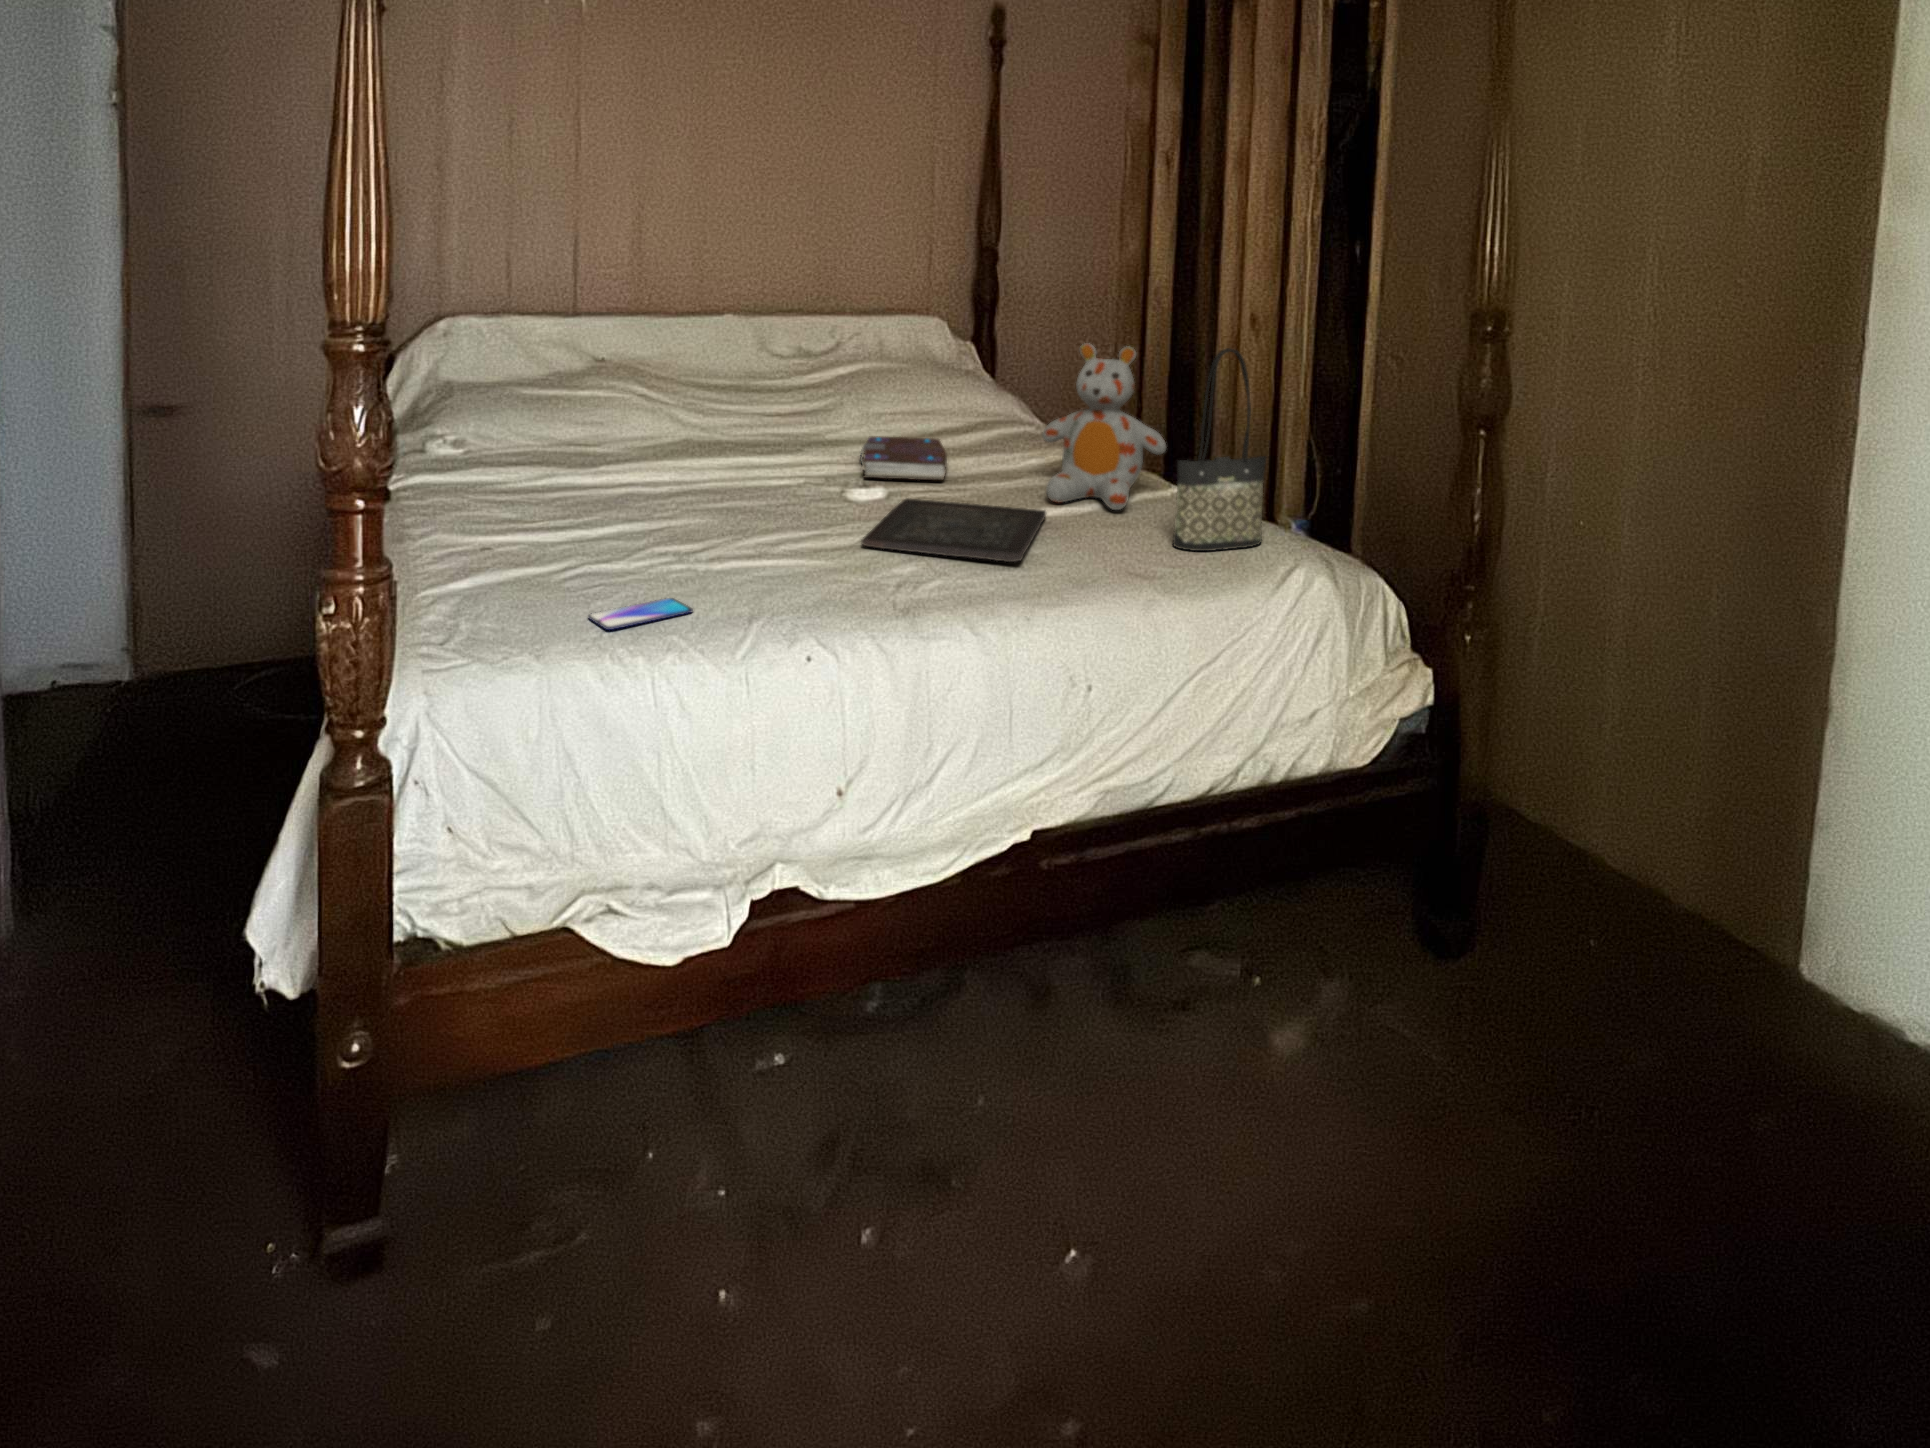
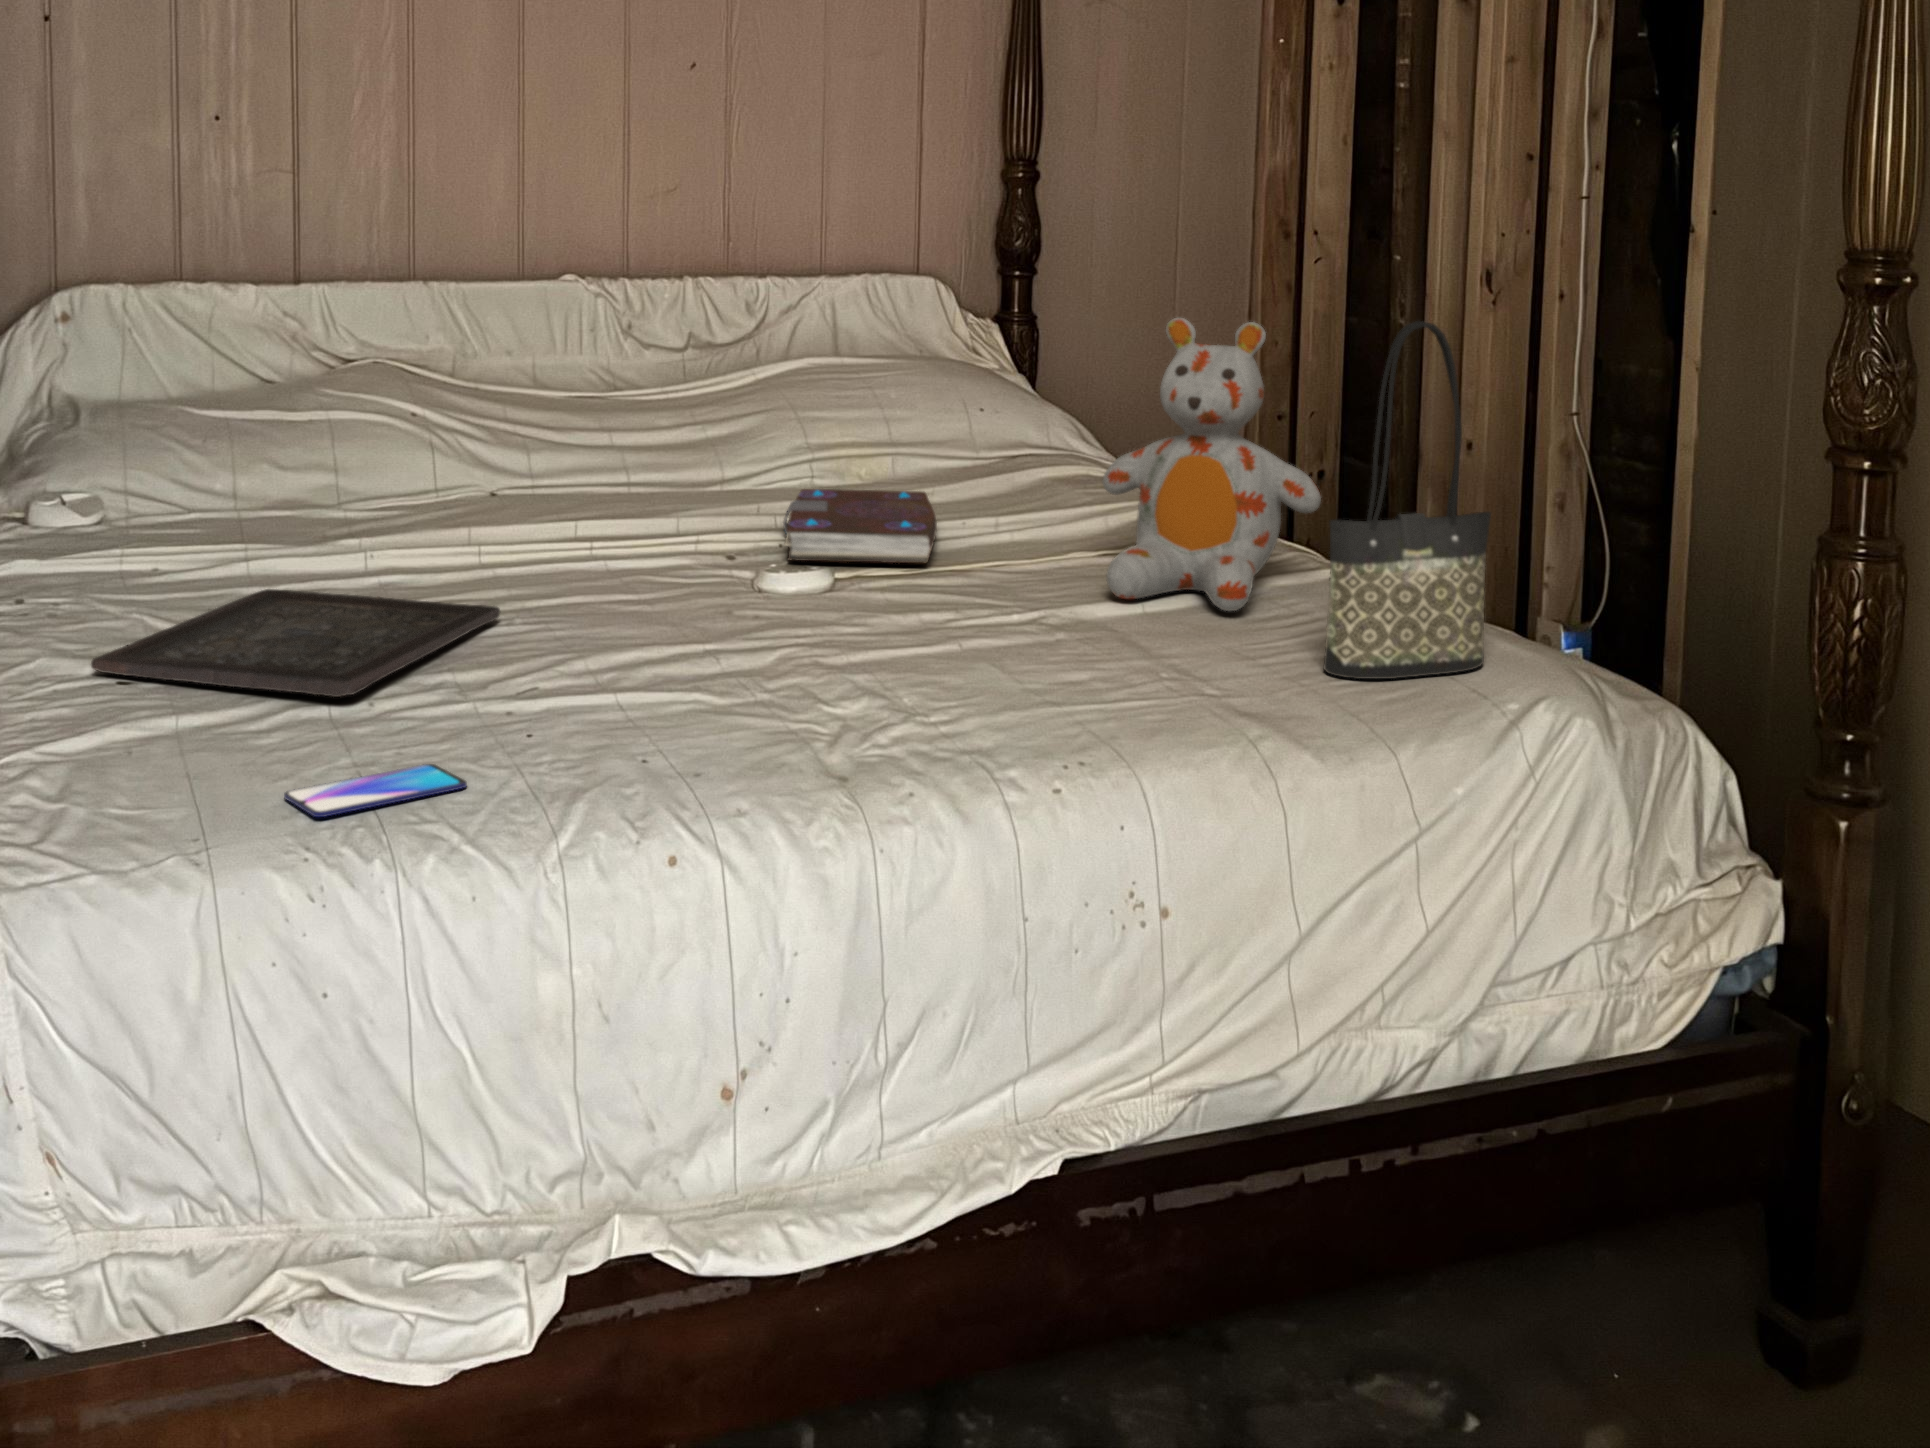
tray: present [861,499,1046,562] -> present [91,589,500,697]

